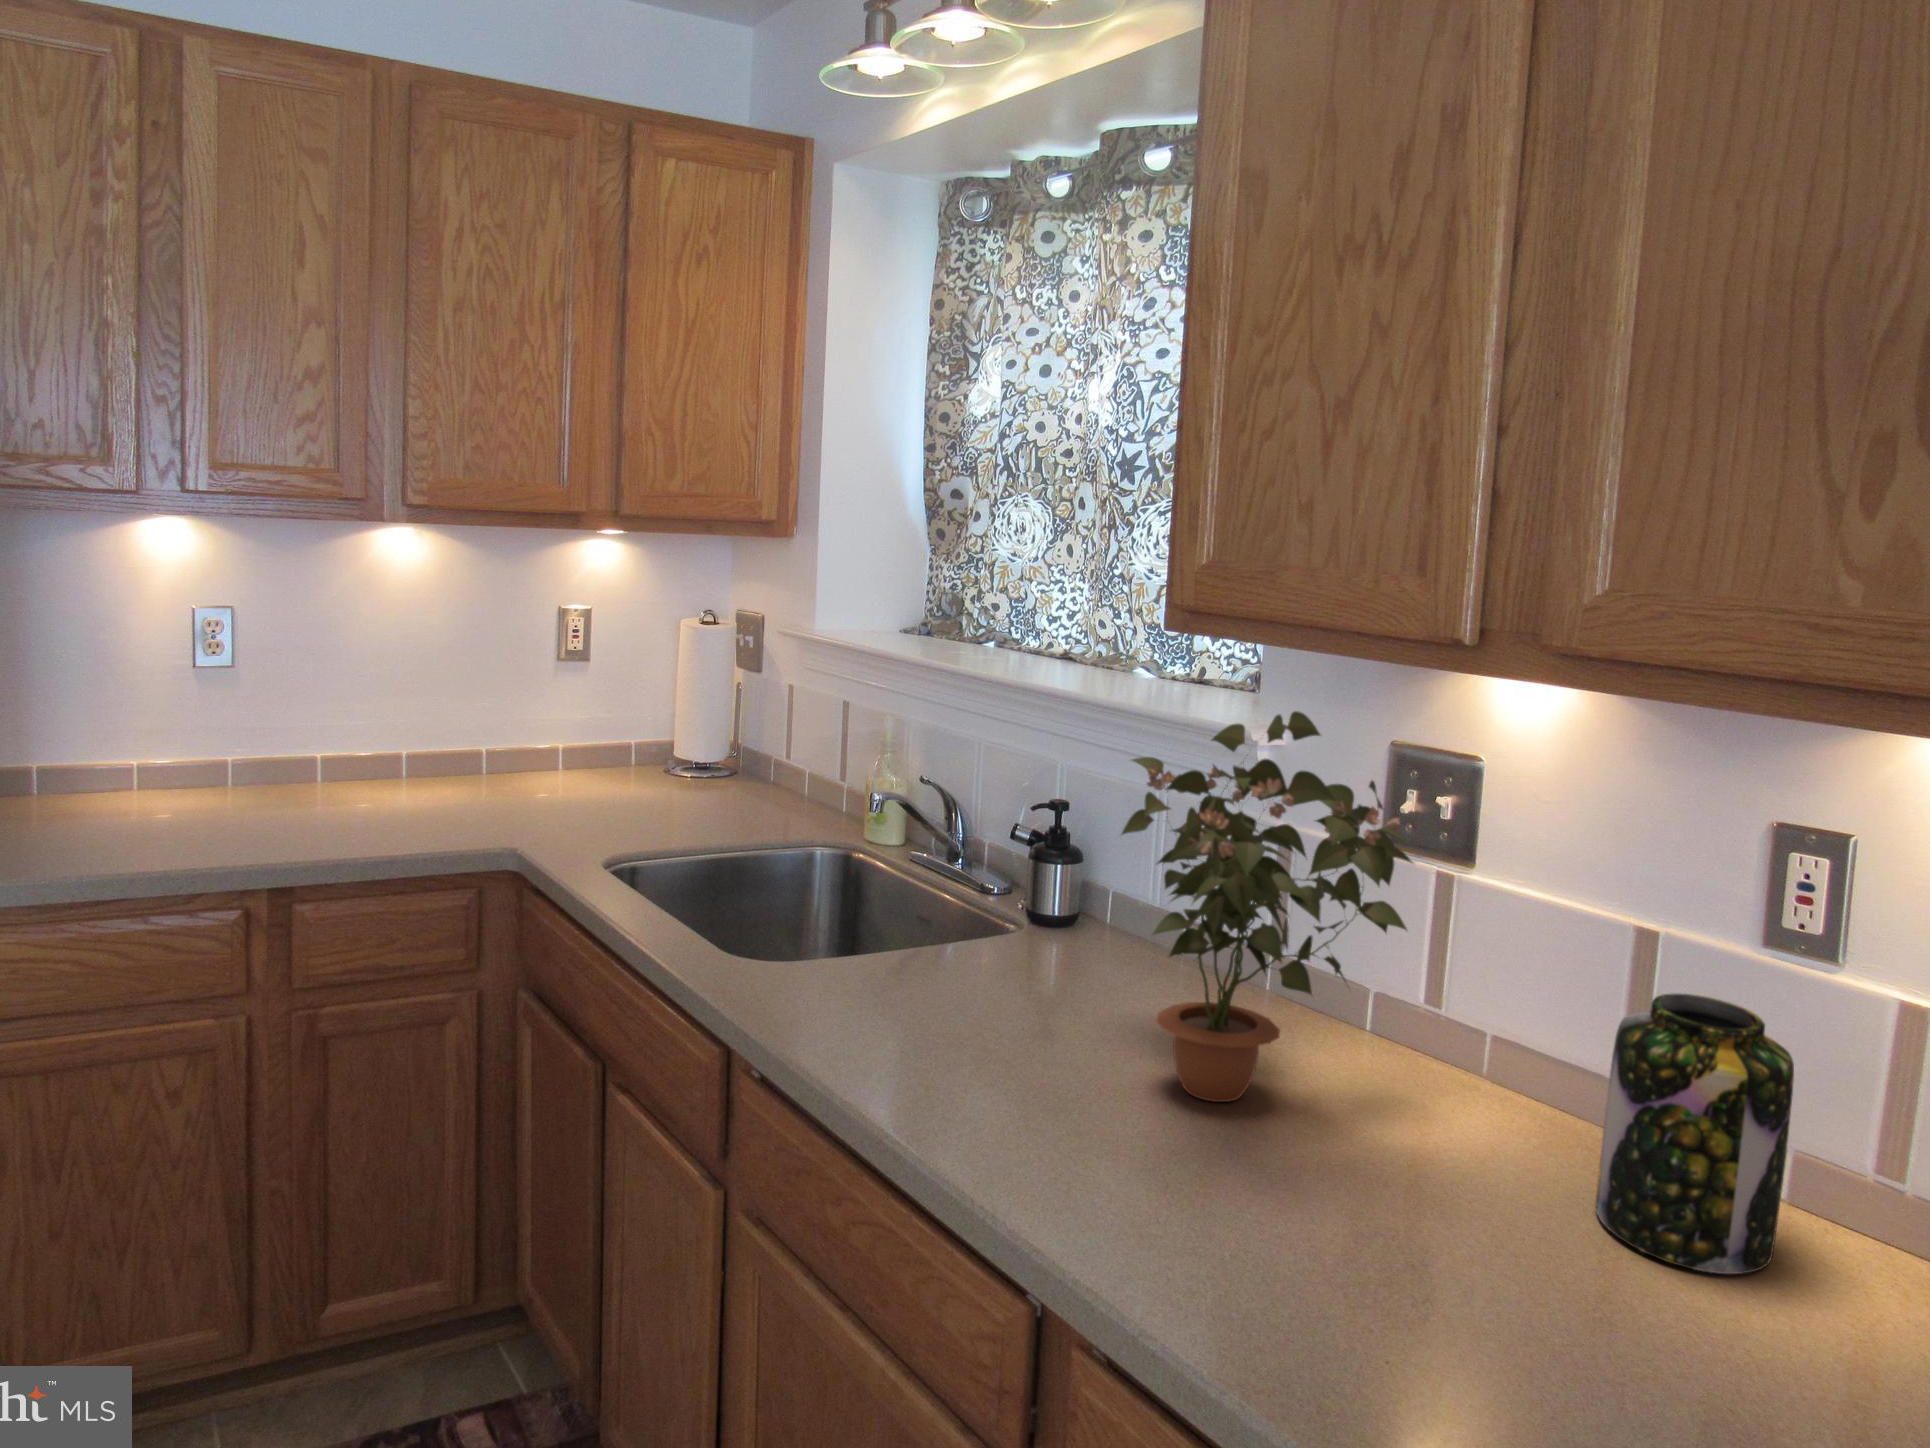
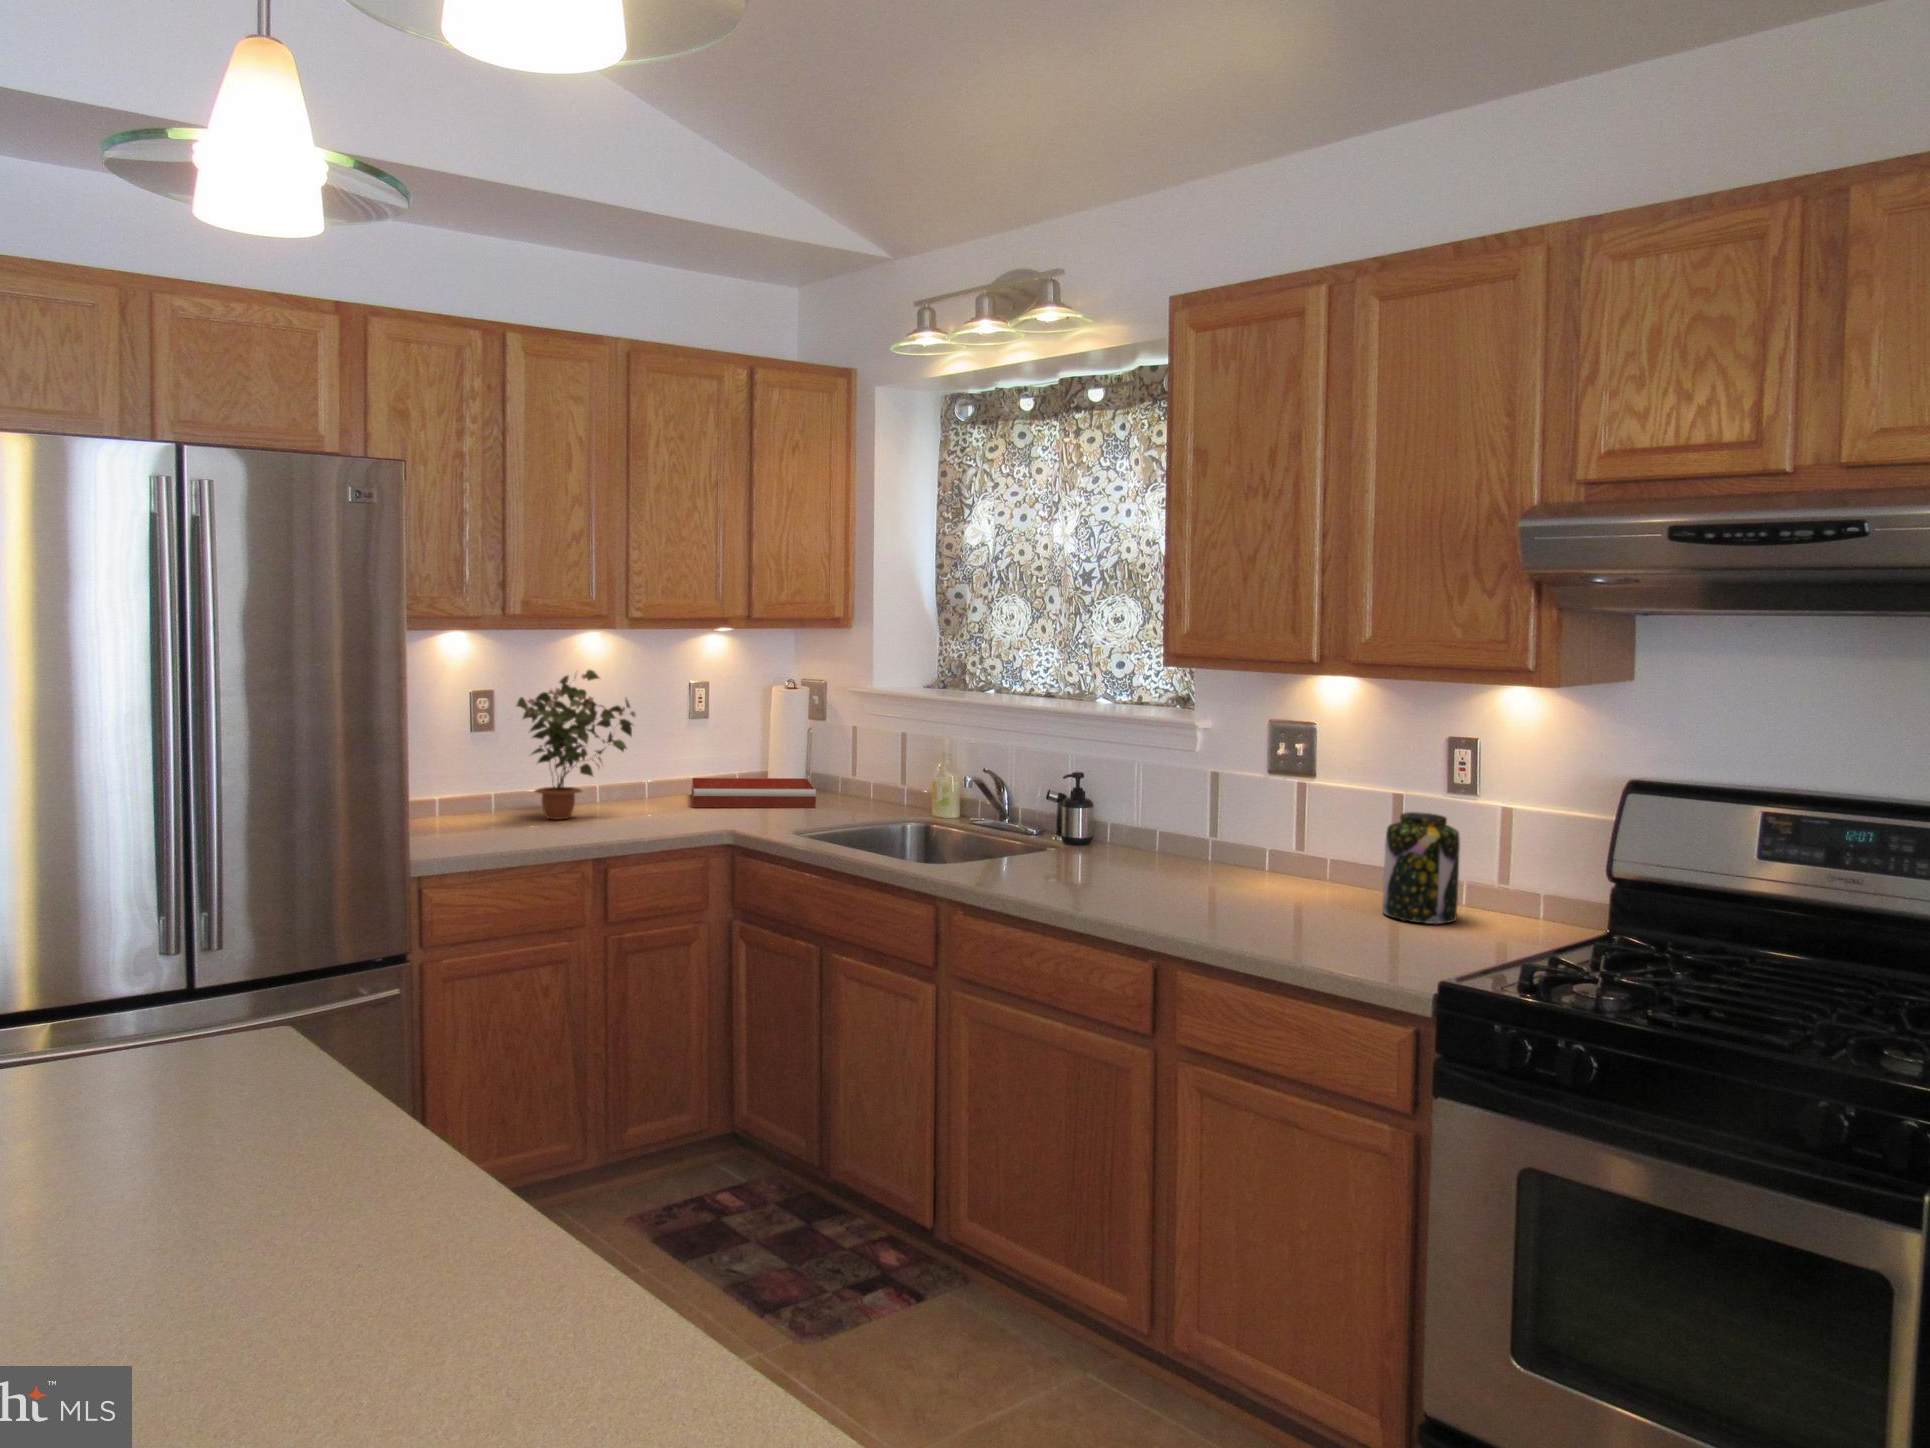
potted plant: present [1122,711,1412,1102] -> present [517,670,635,819]
tray: none [523,752,726,812] -> present [692,778,816,807]

